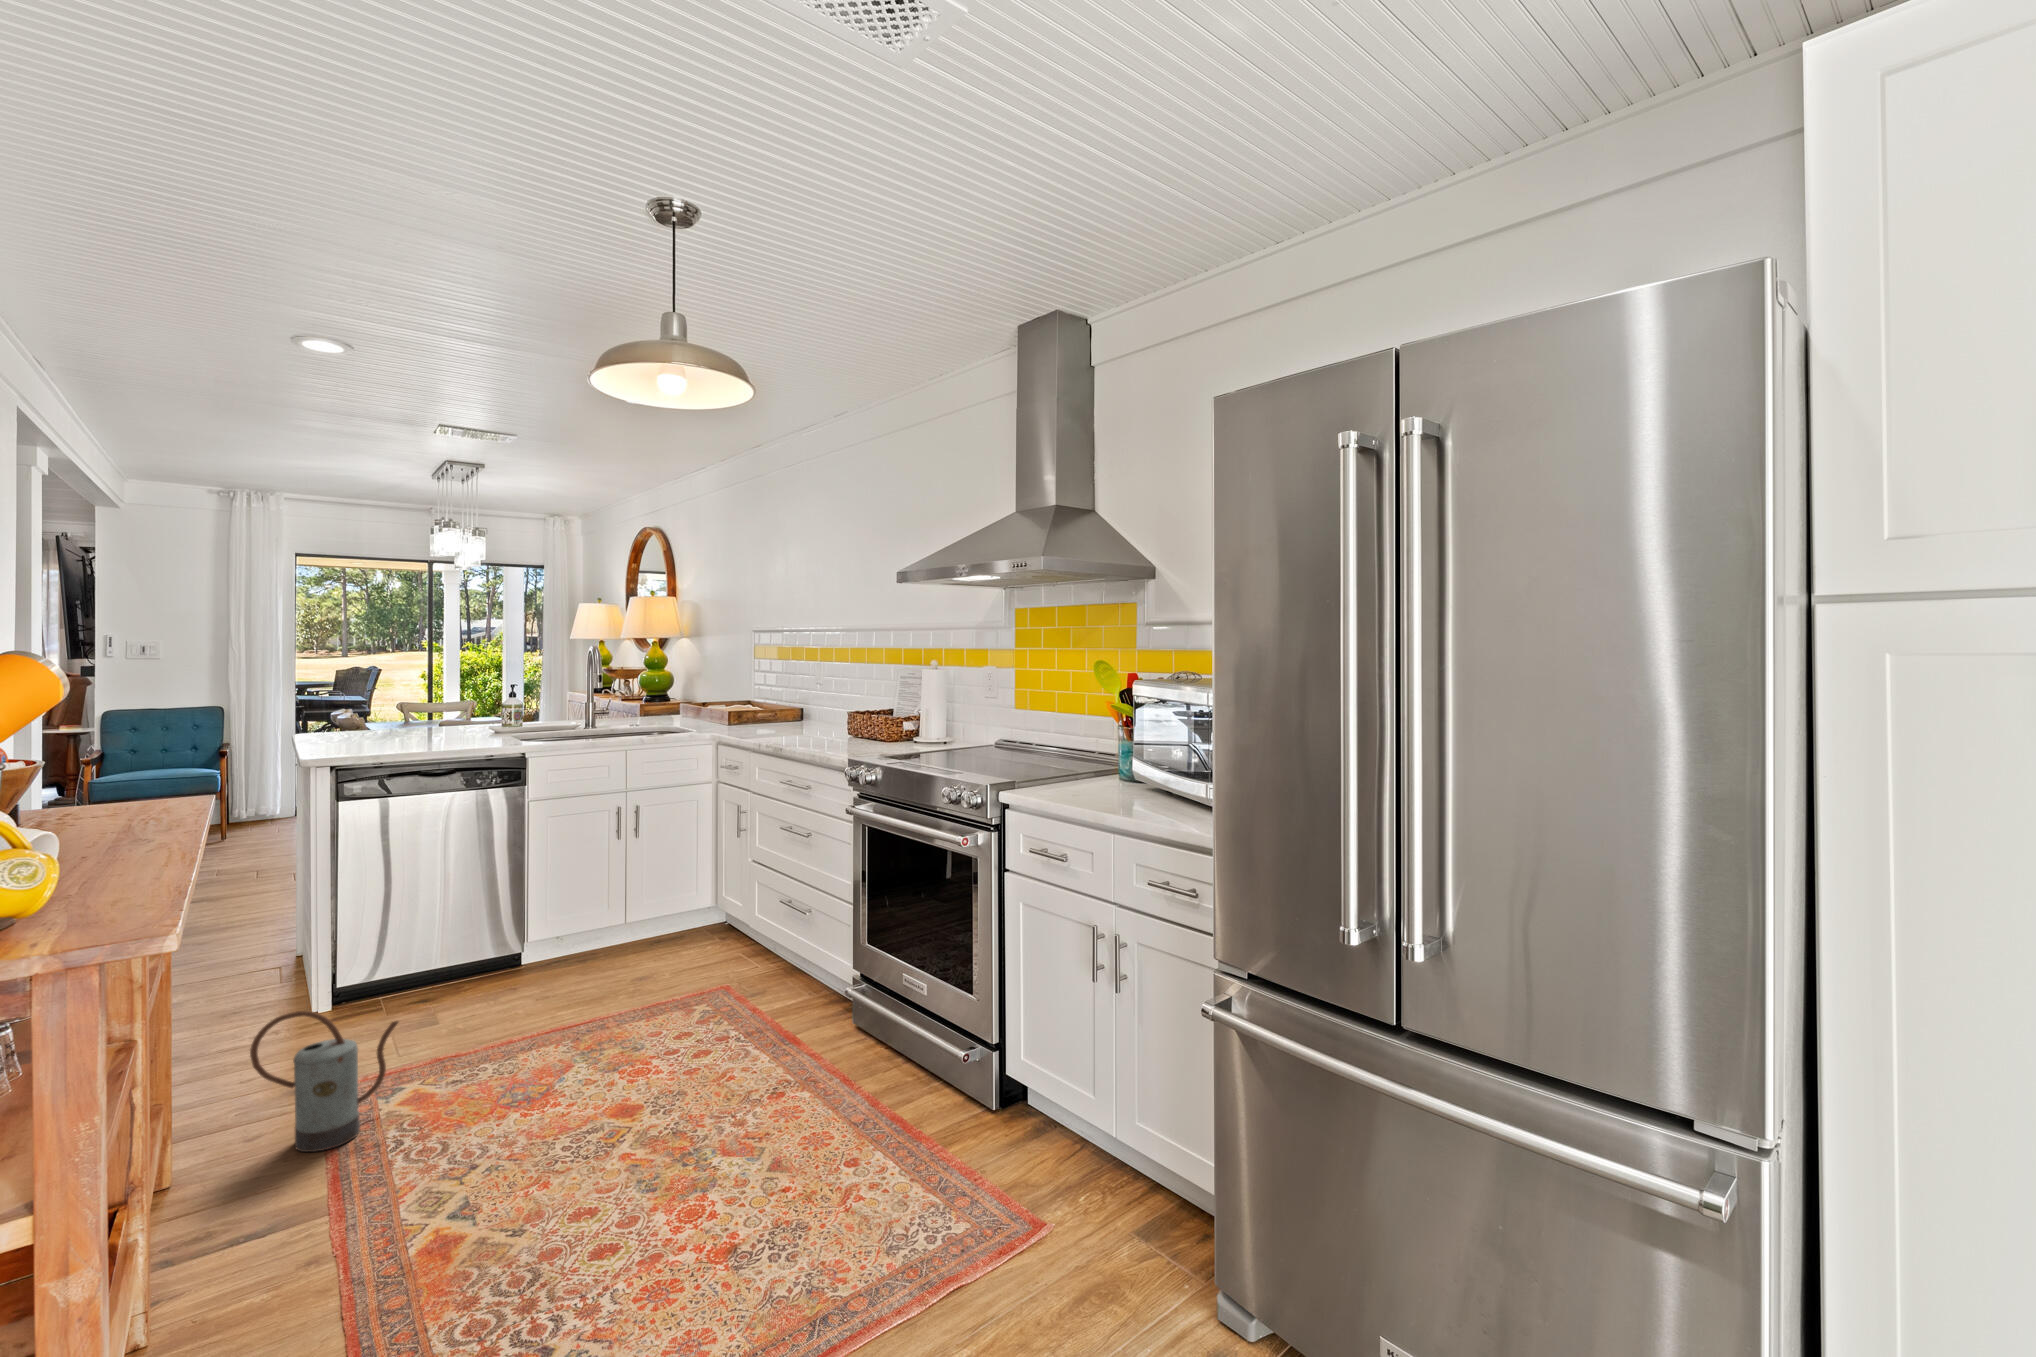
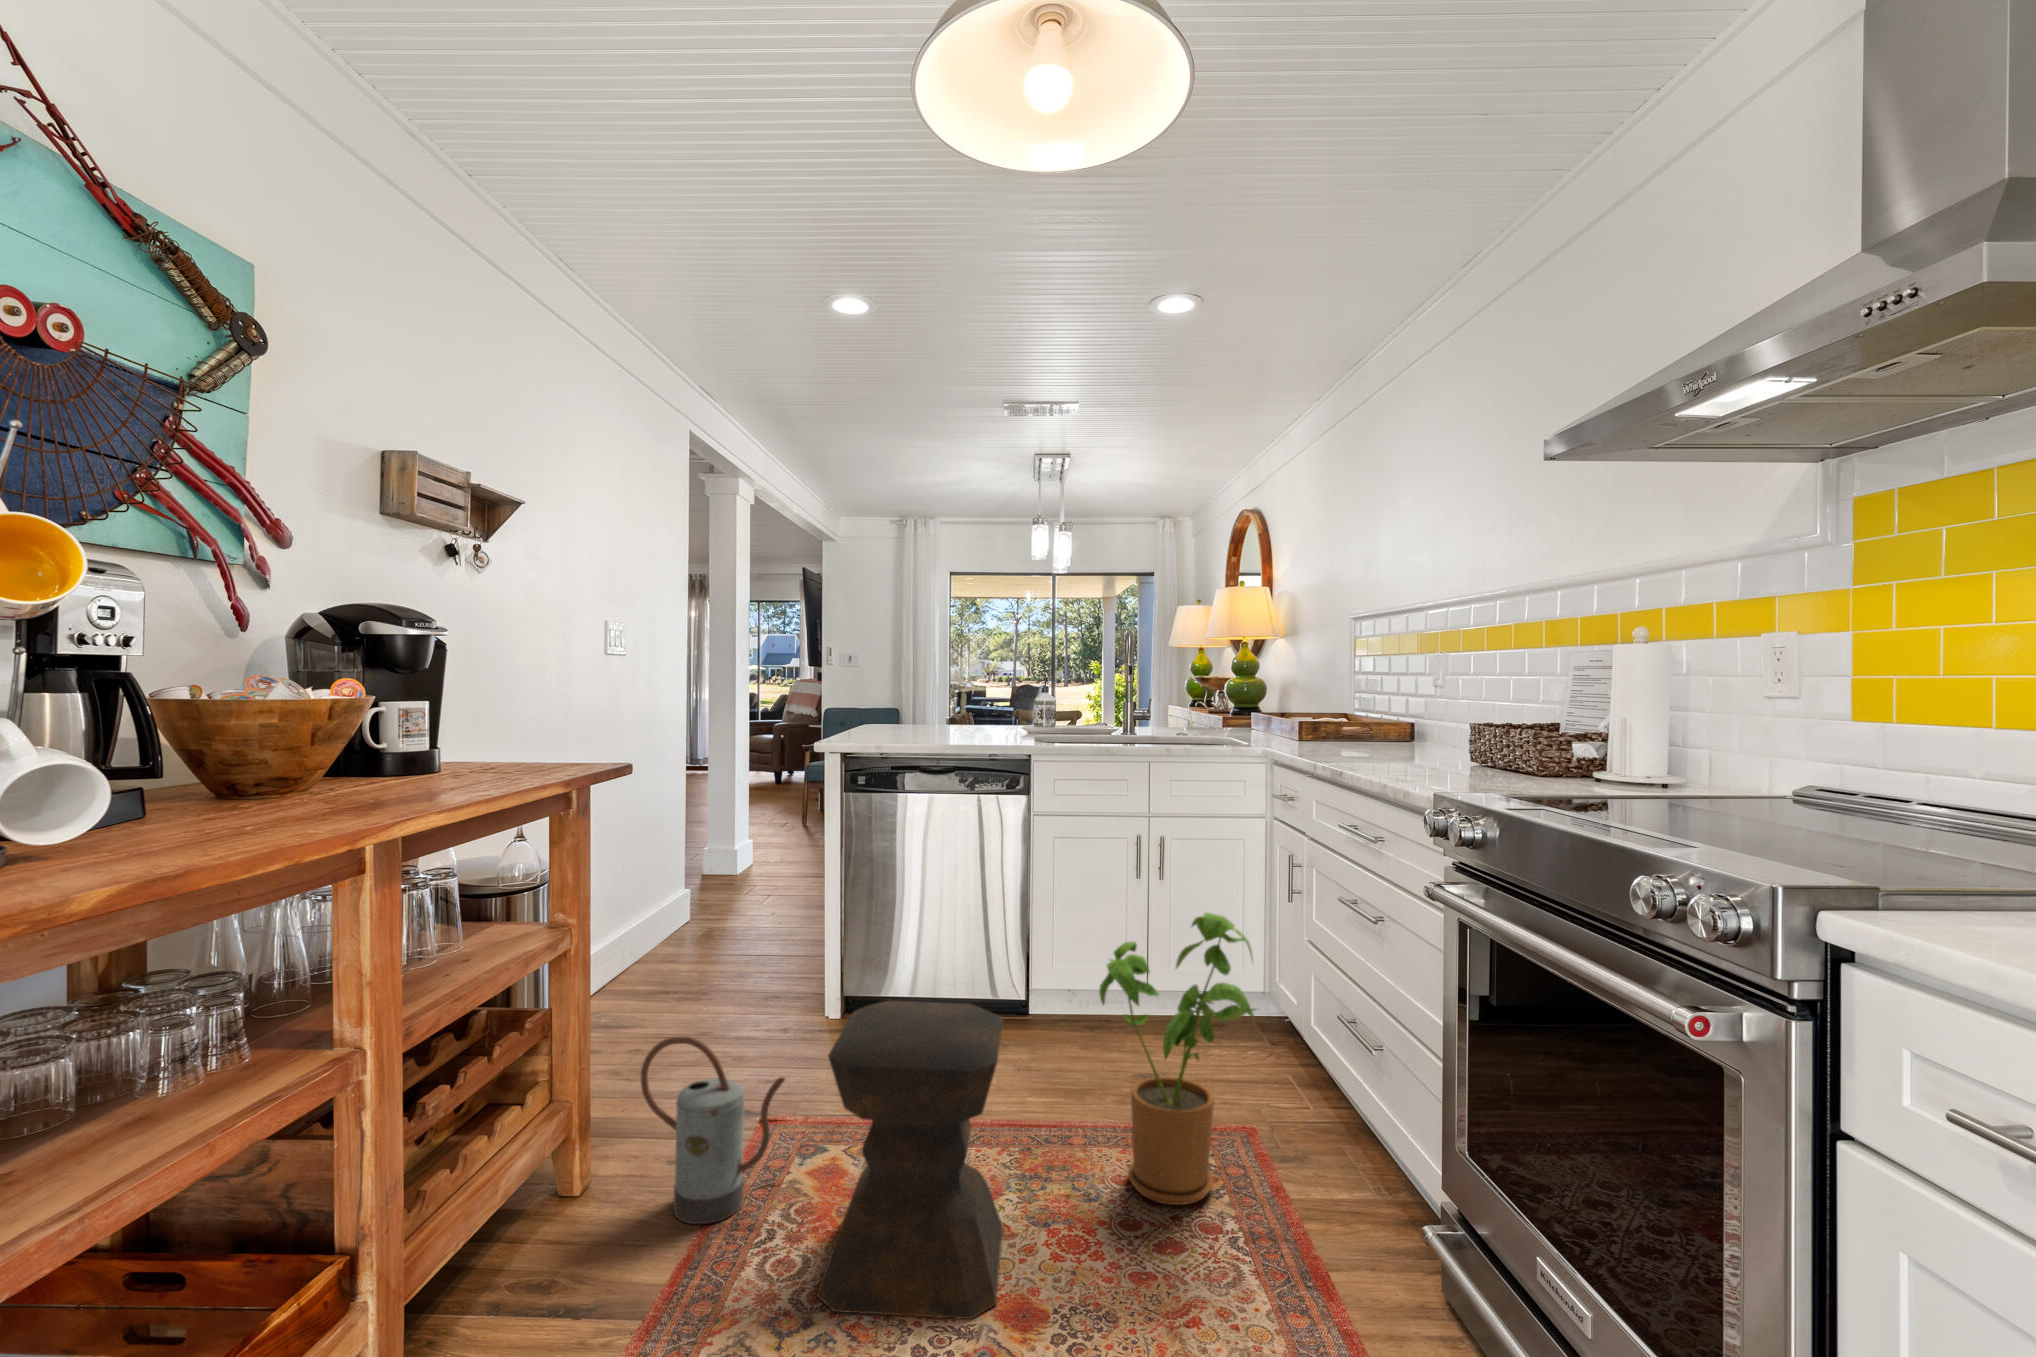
house plant: none [630,849,745,1039] -> present [1099,912,1255,1205]
stool: none [458,934,604,1148] -> present [817,1001,1003,1319]

